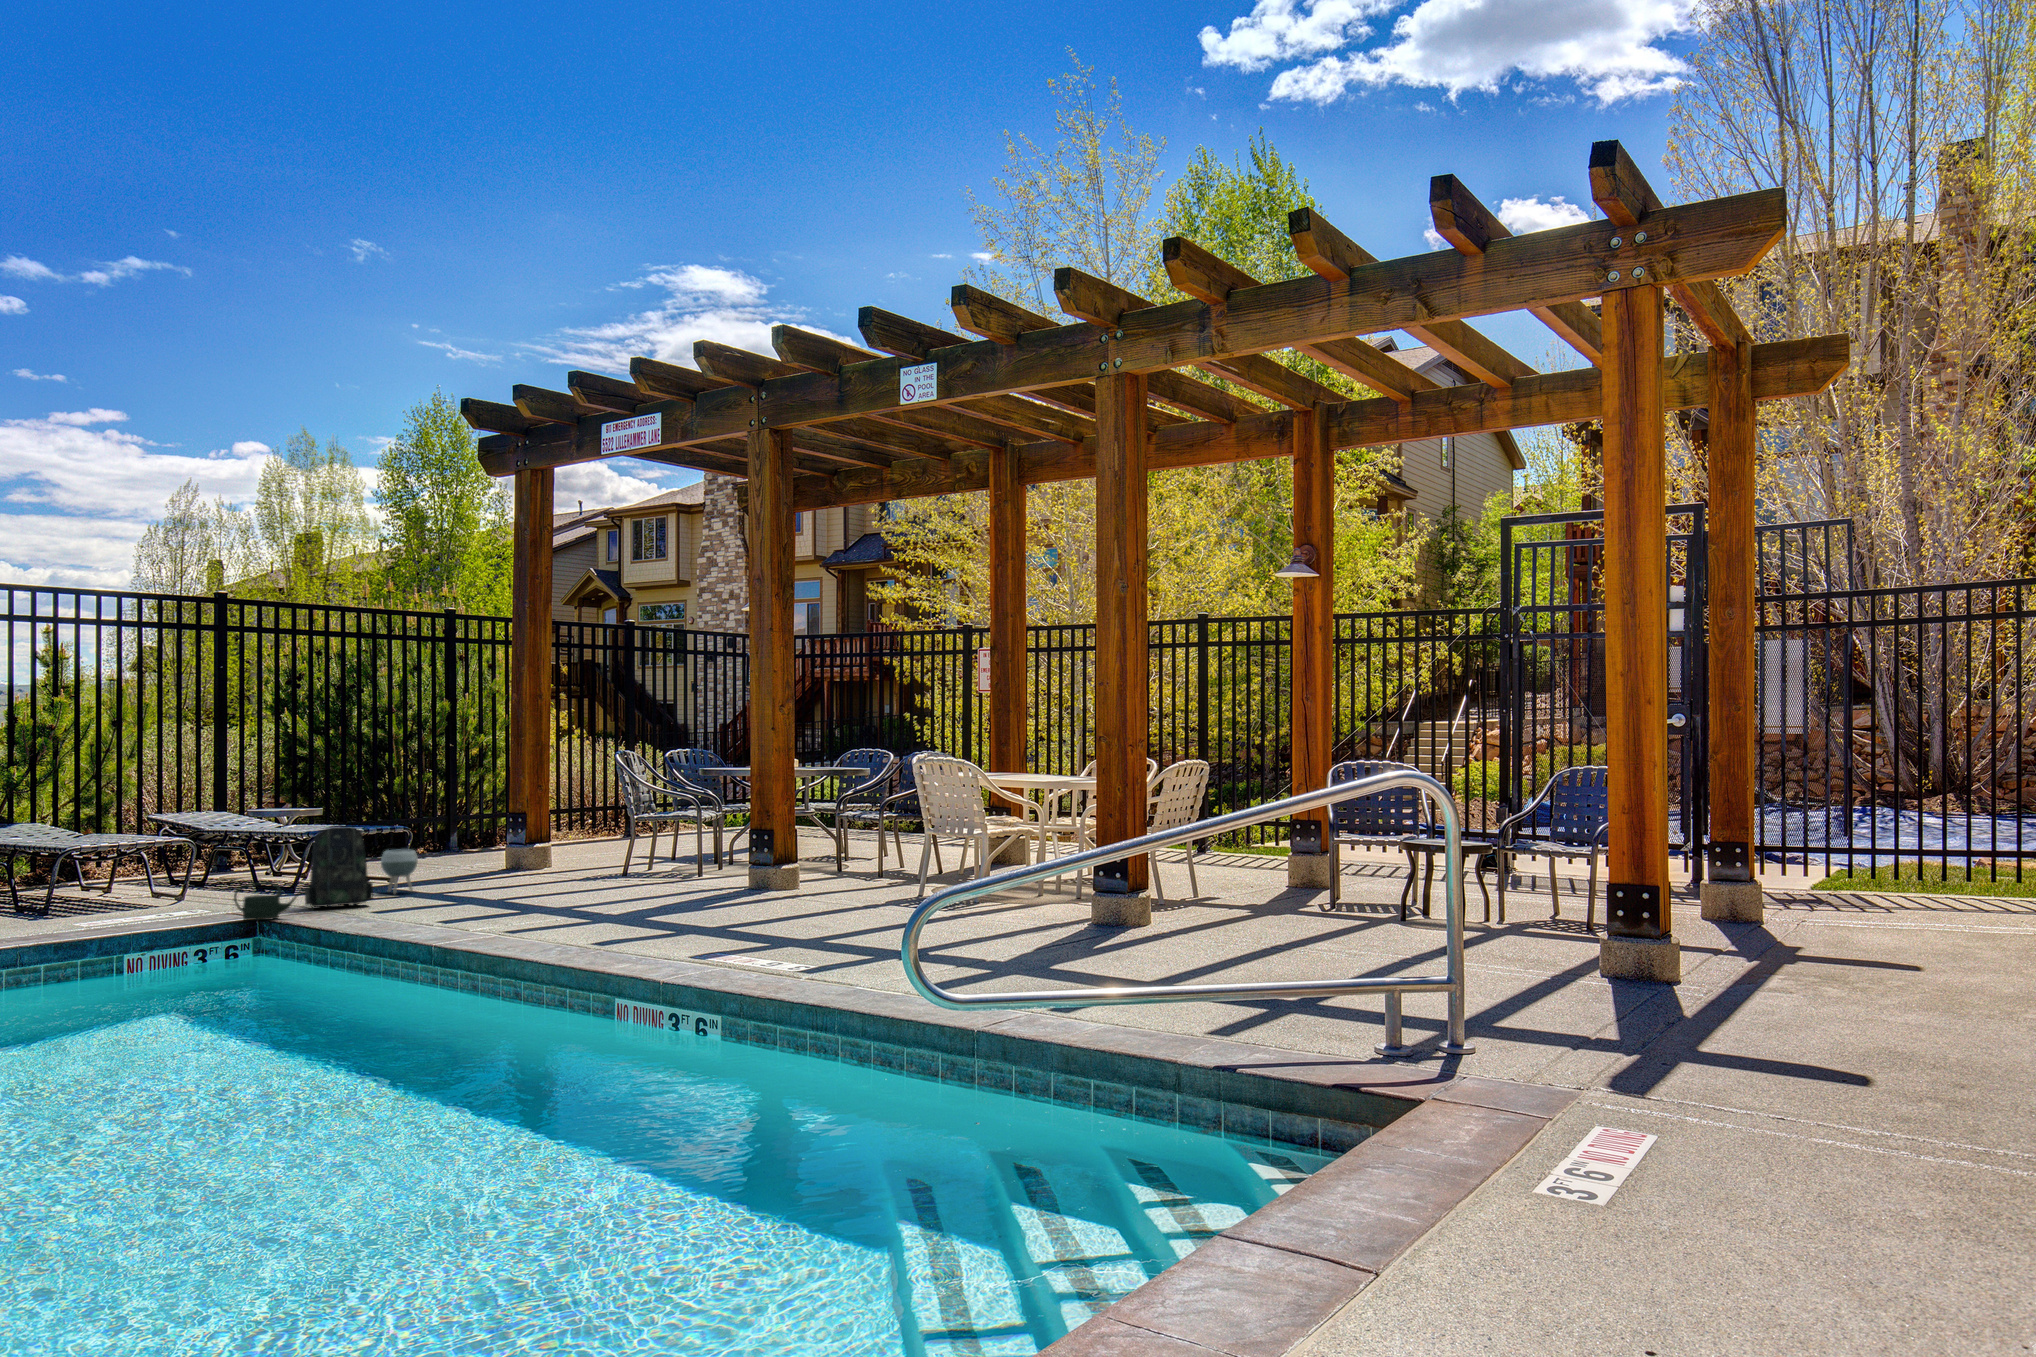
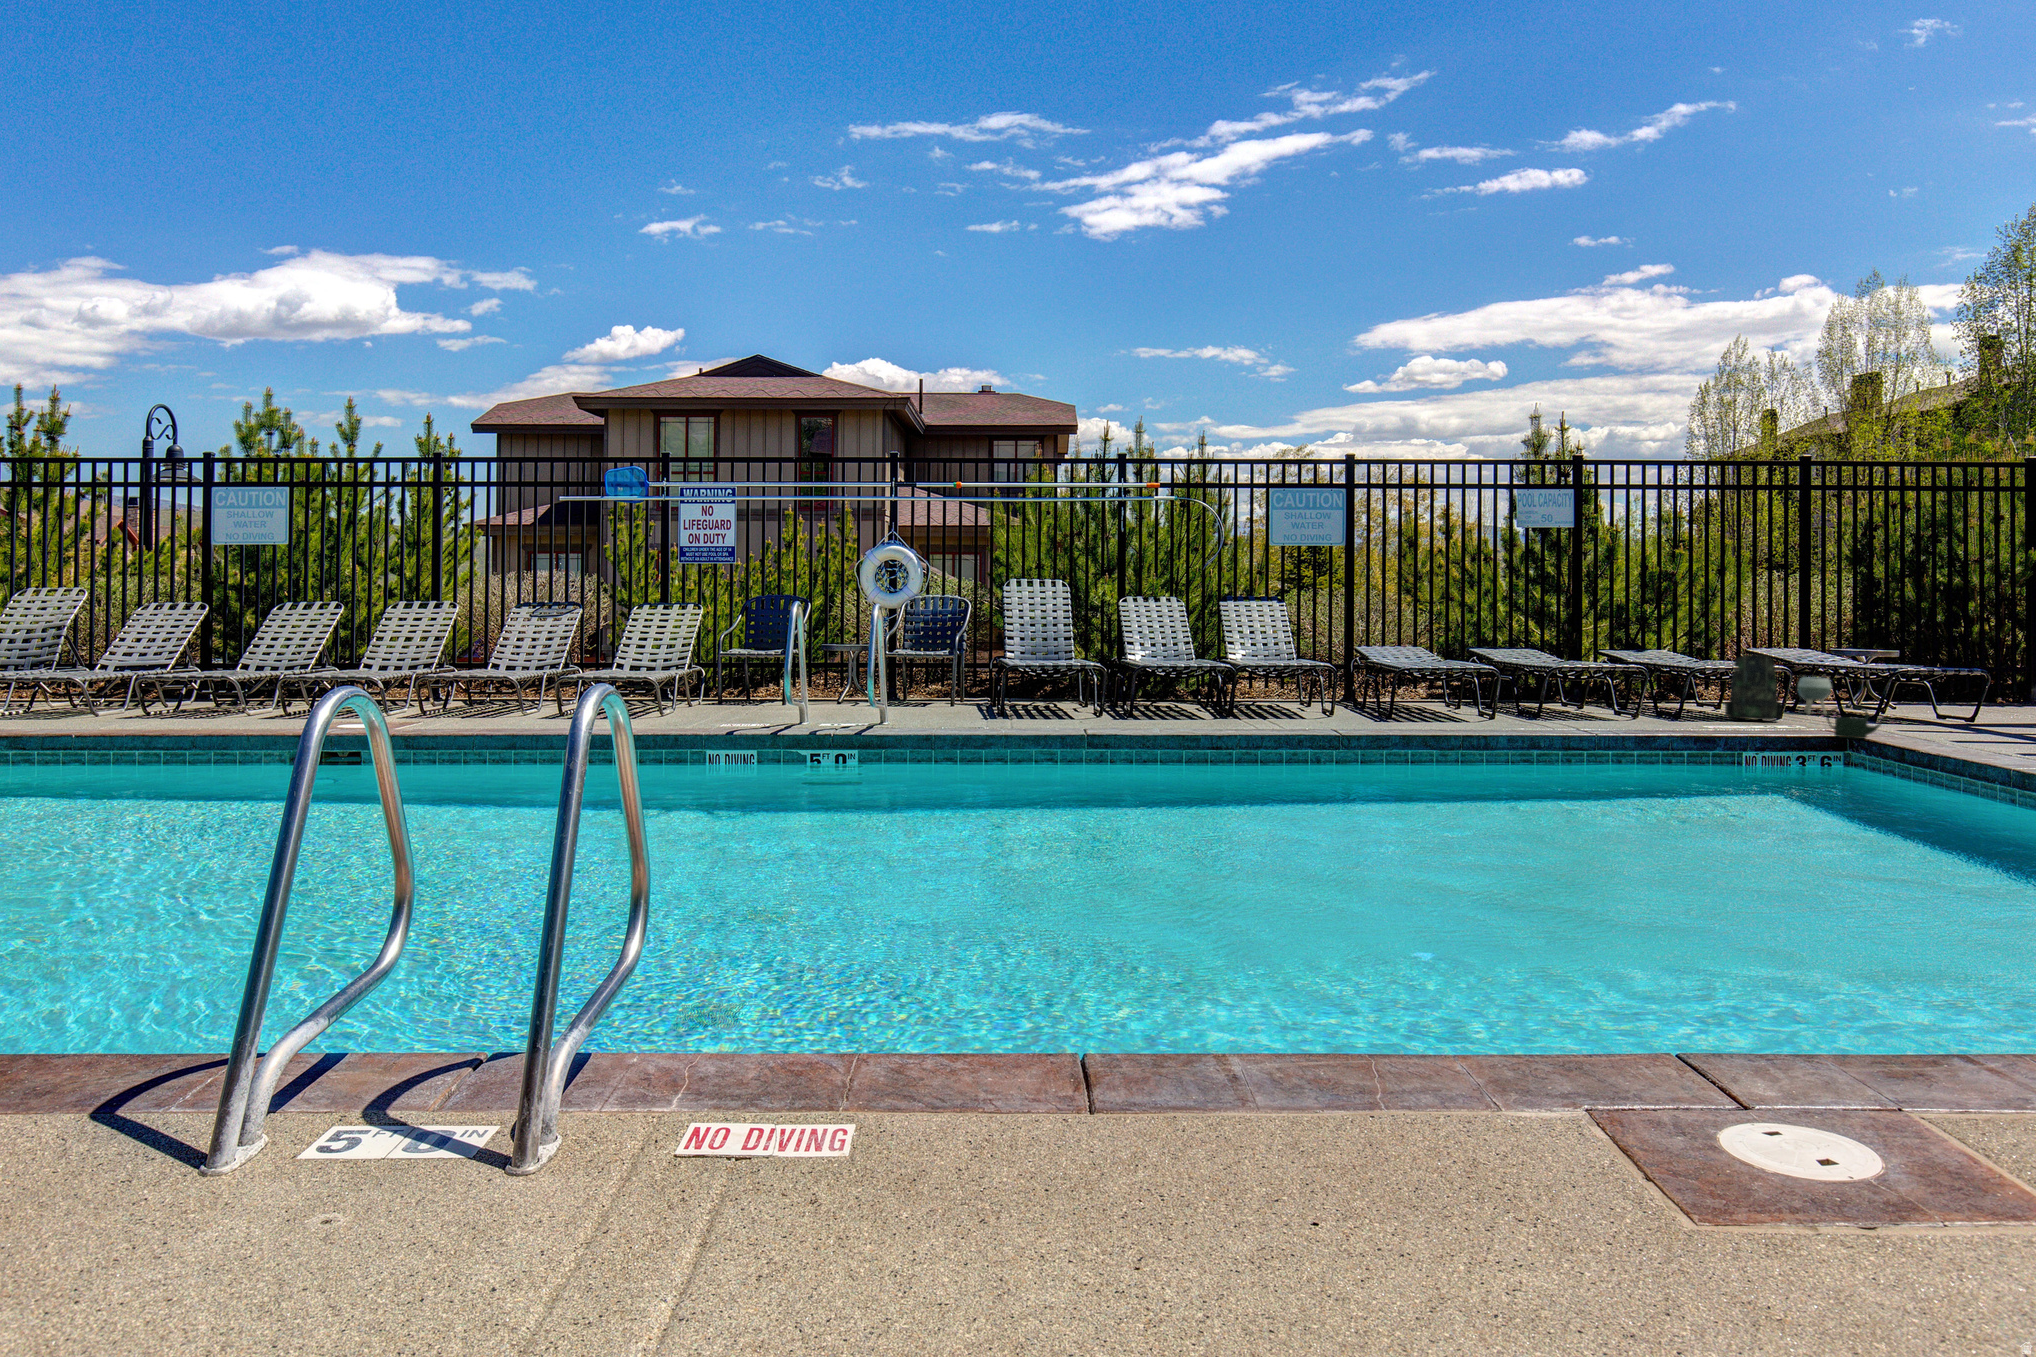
backpack: present [305,827,373,907] -> present [1725,655,1782,720]
planter: present [381,849,418,894] -> present [1798,677,1832,714]

